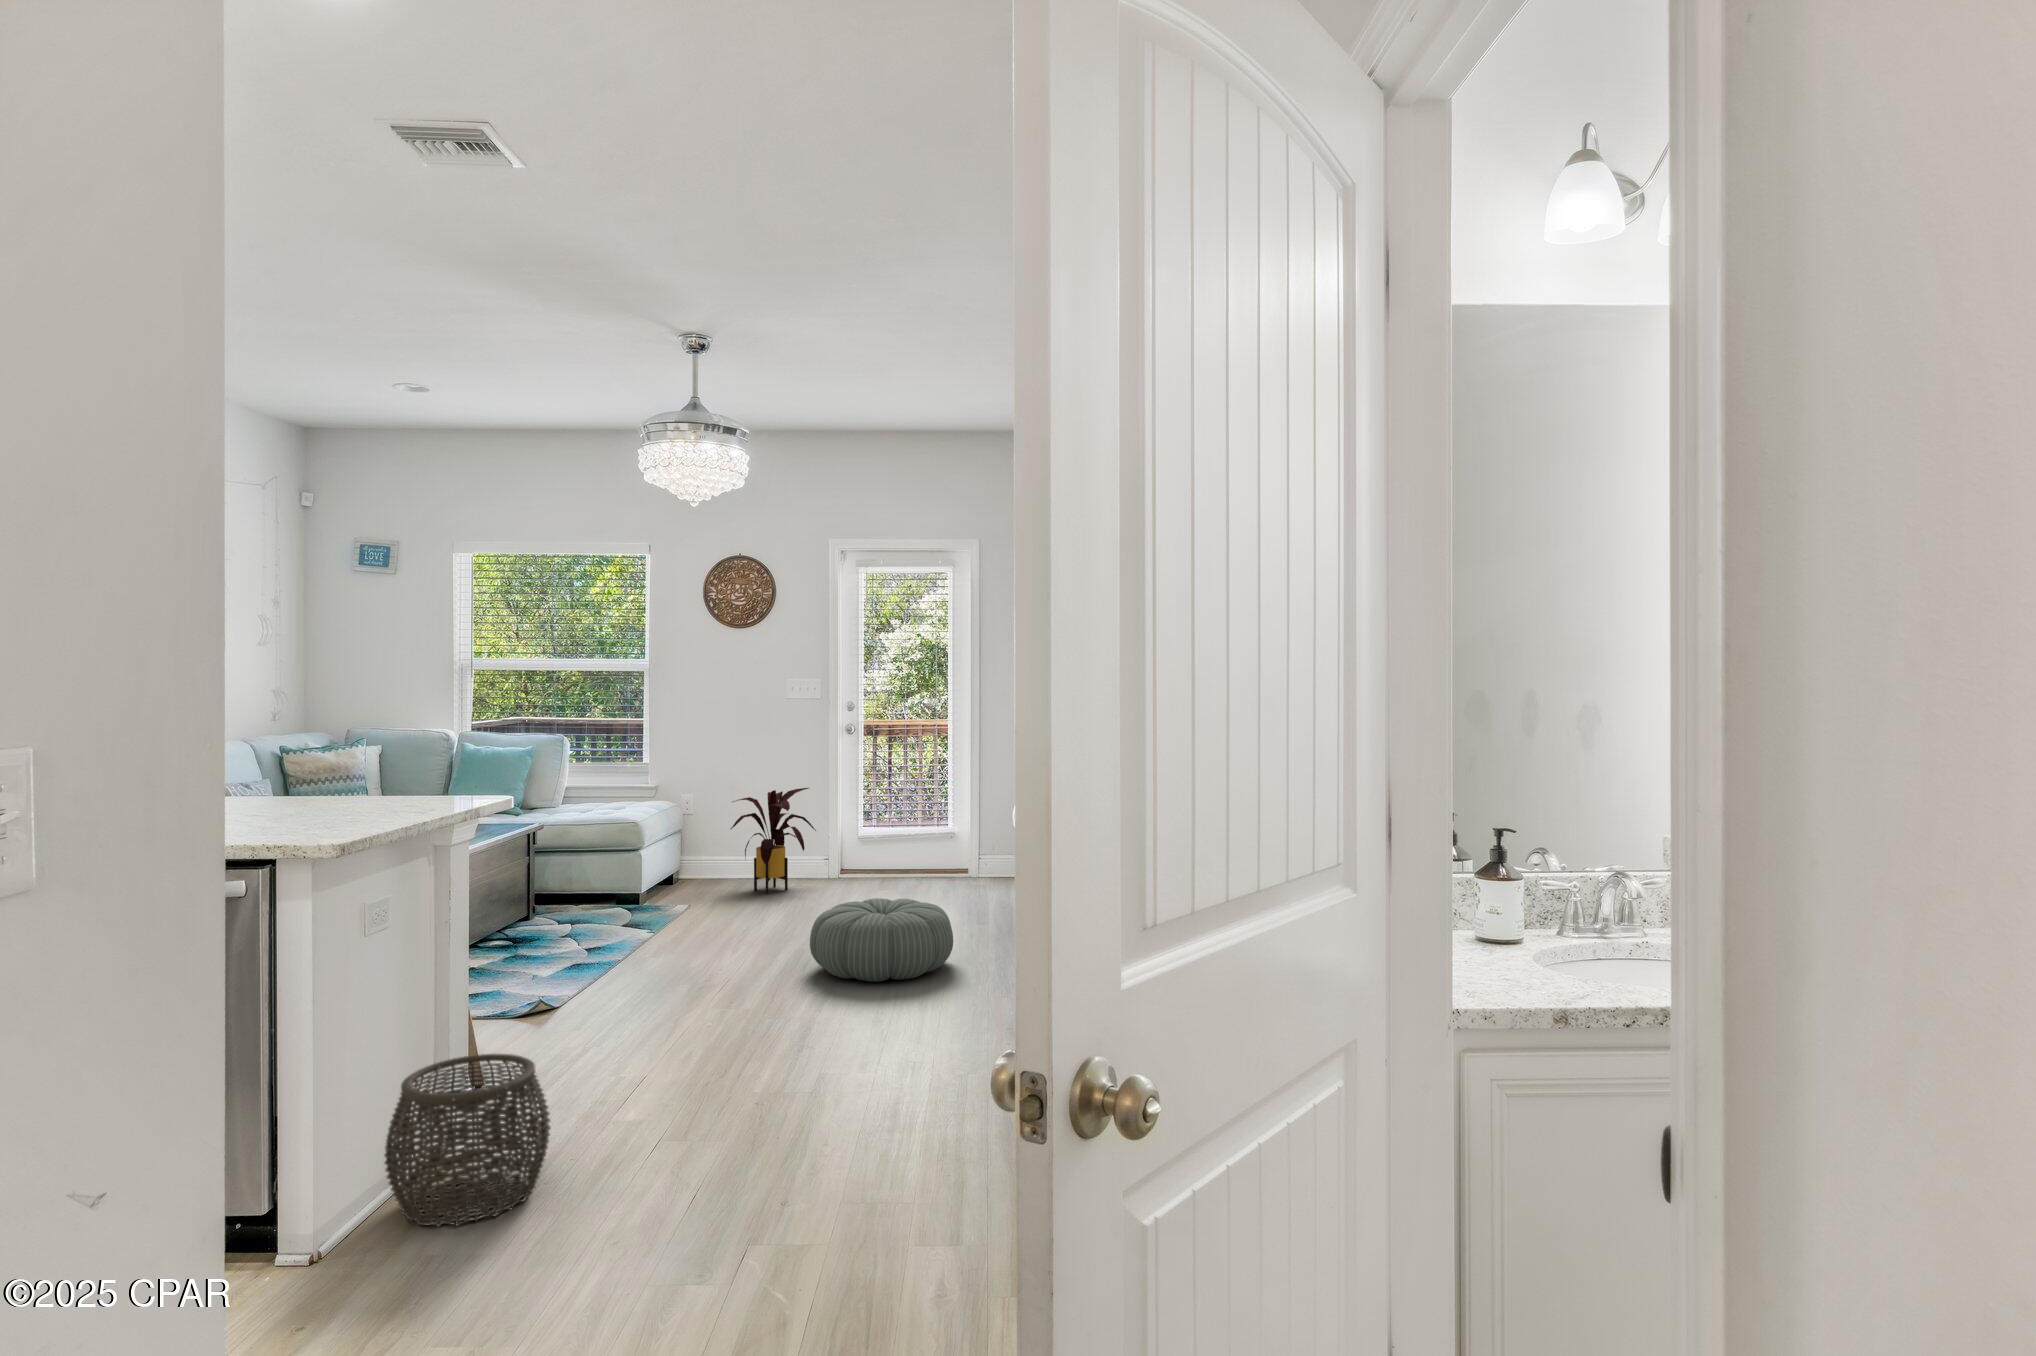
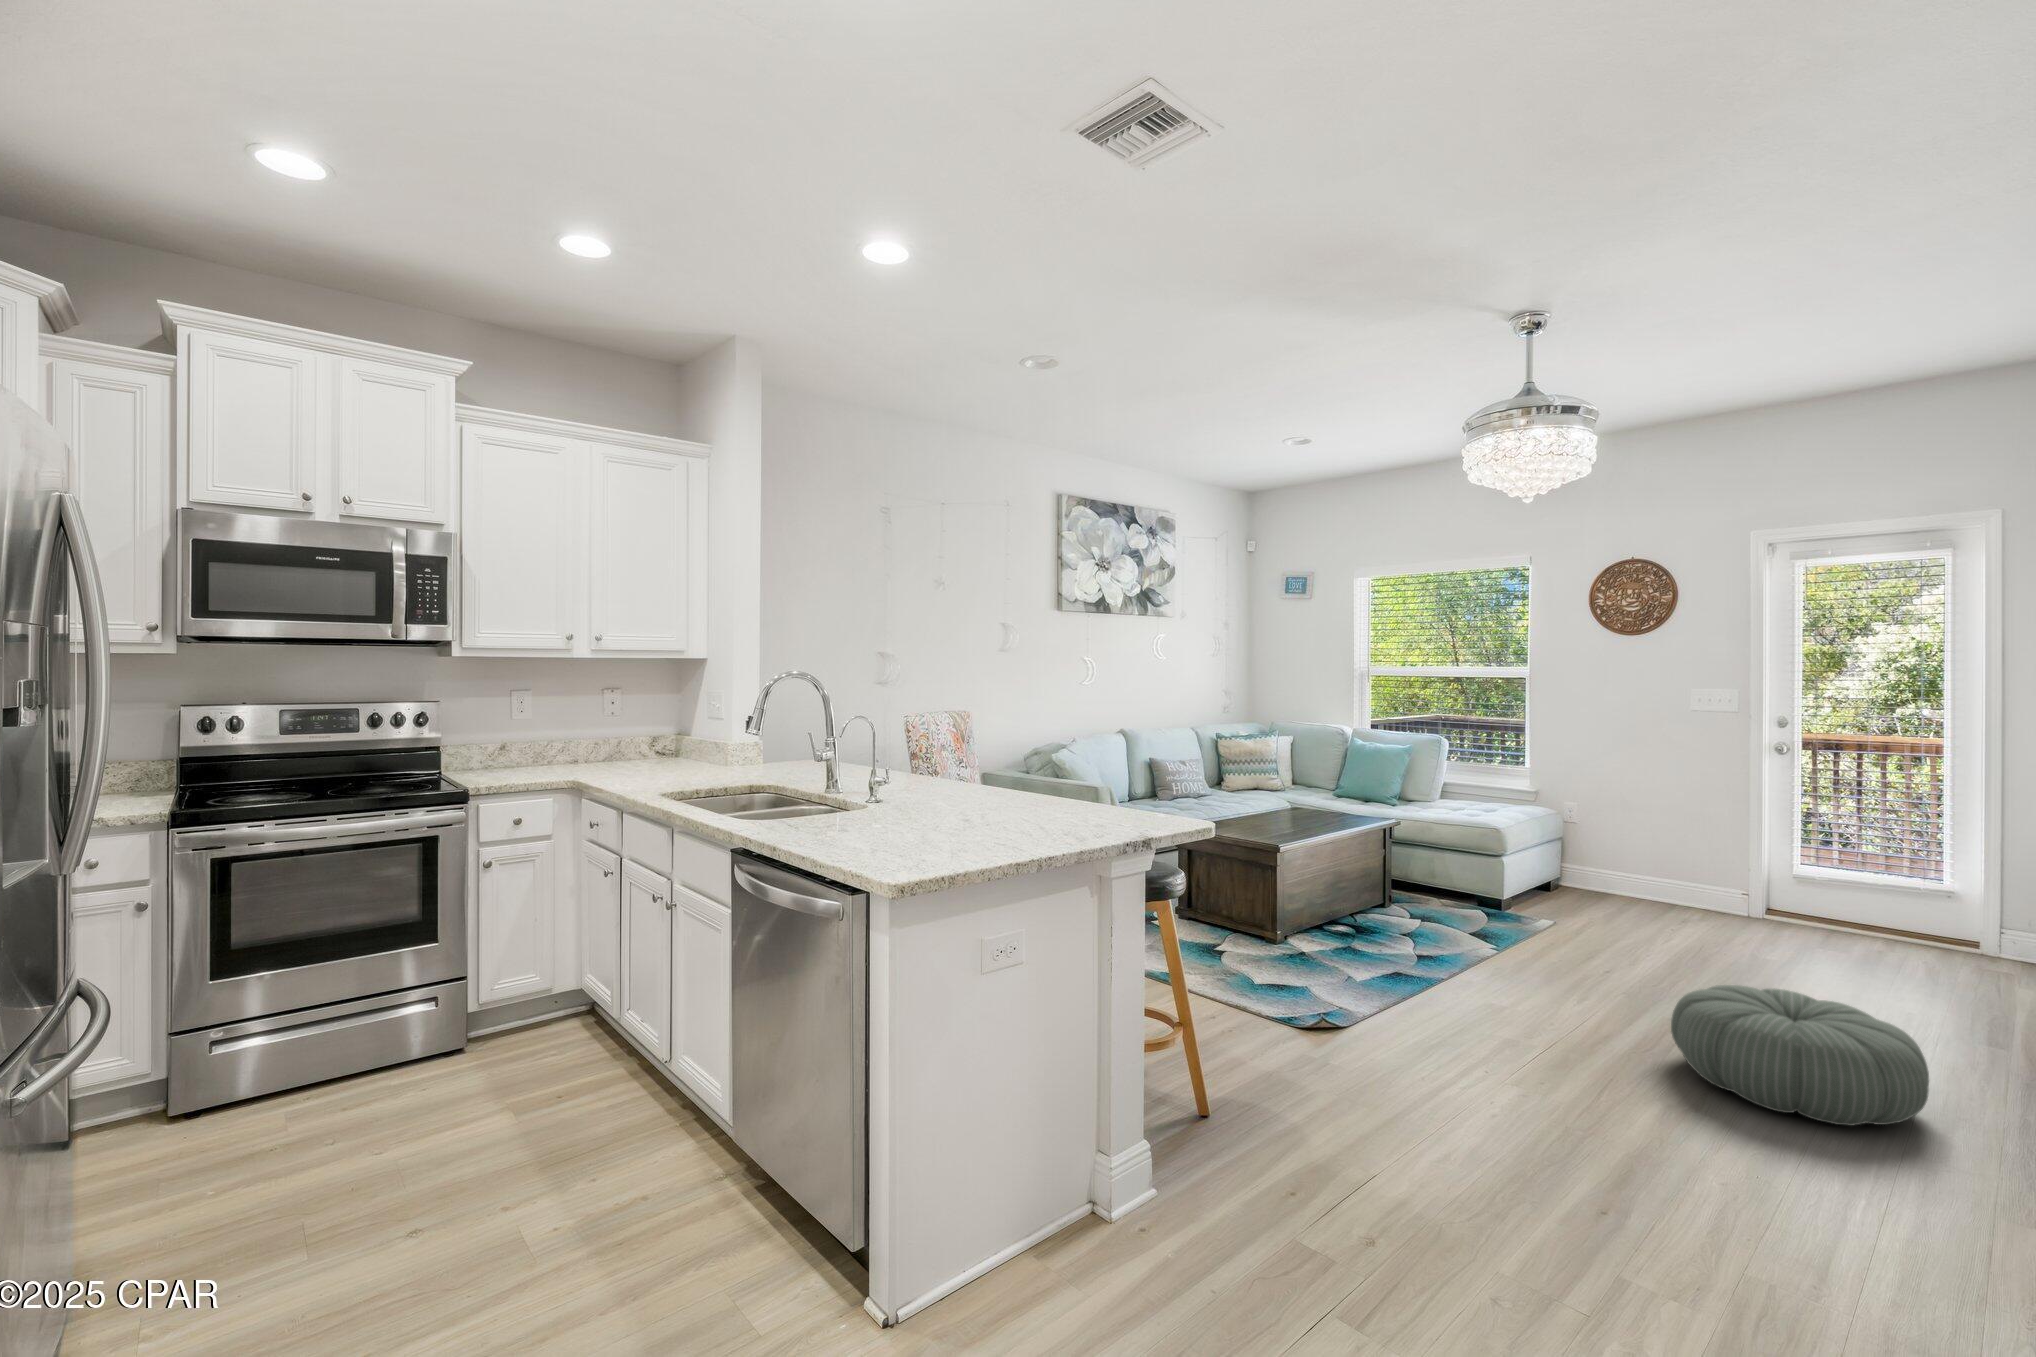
house plant: present [731,788,816,893] -> none [1607,817,1734,935]
woven basket: present [384,1054,550,1226] -> none [1081,1064,1232,1251]

